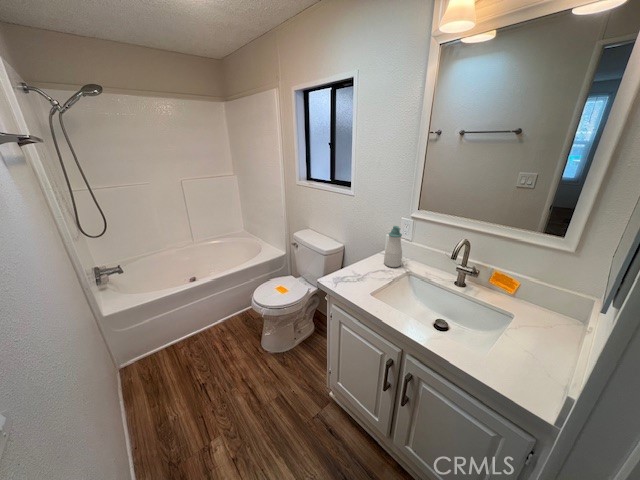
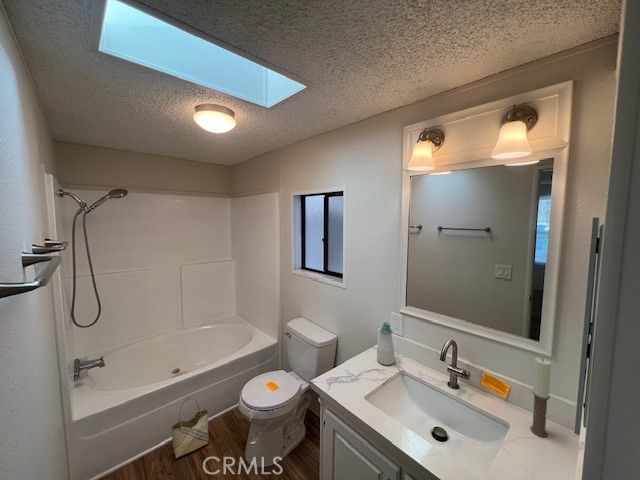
candle: none [535,253,576,326] -> present [530,358,551,437]
woven basket: none [194,300,229,346] -> present [171,398,209,458]

